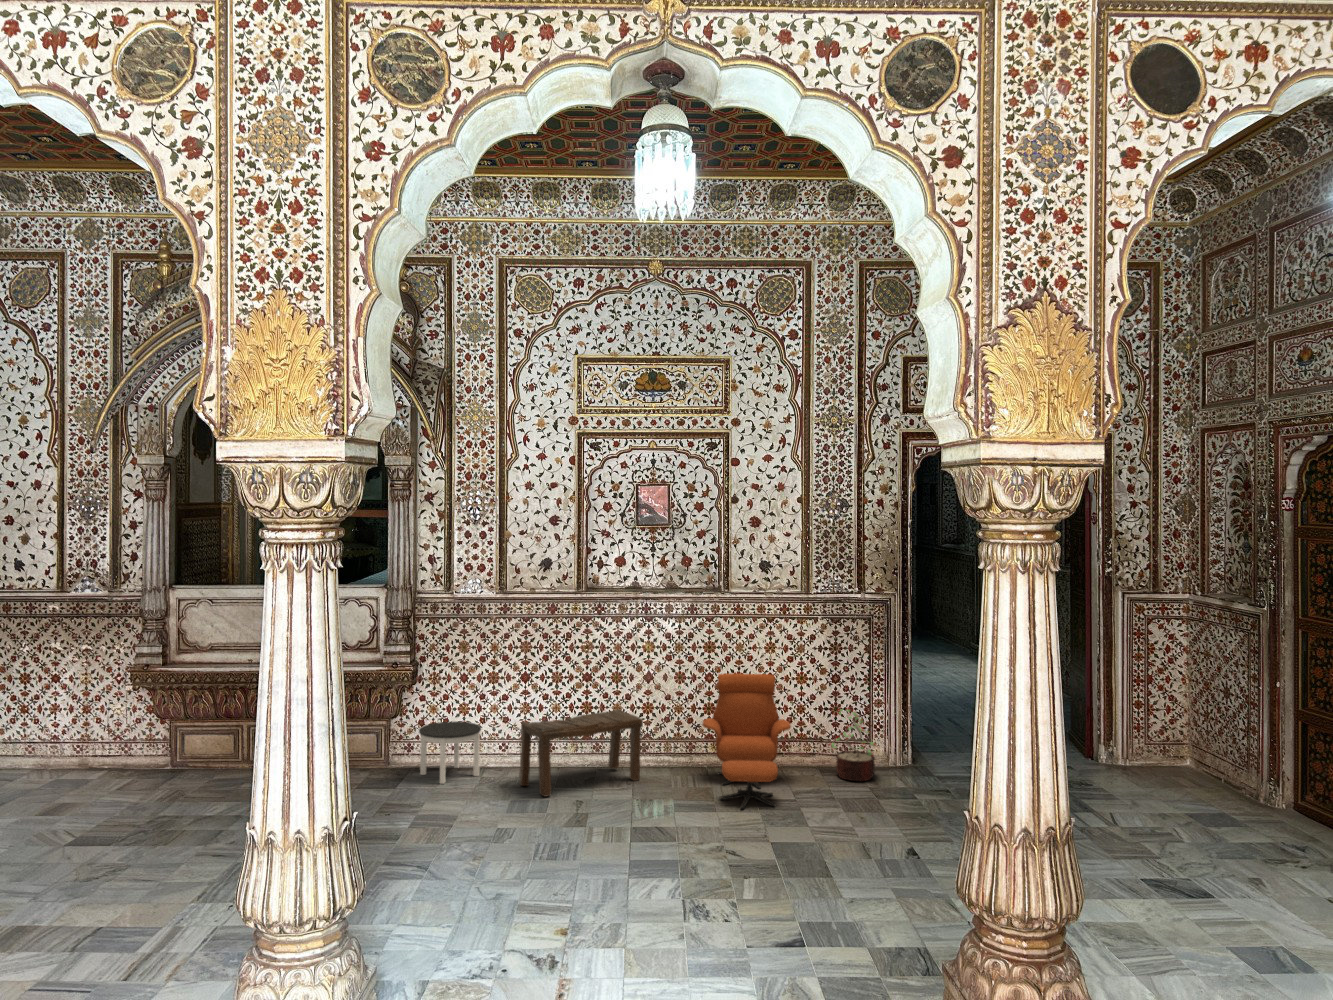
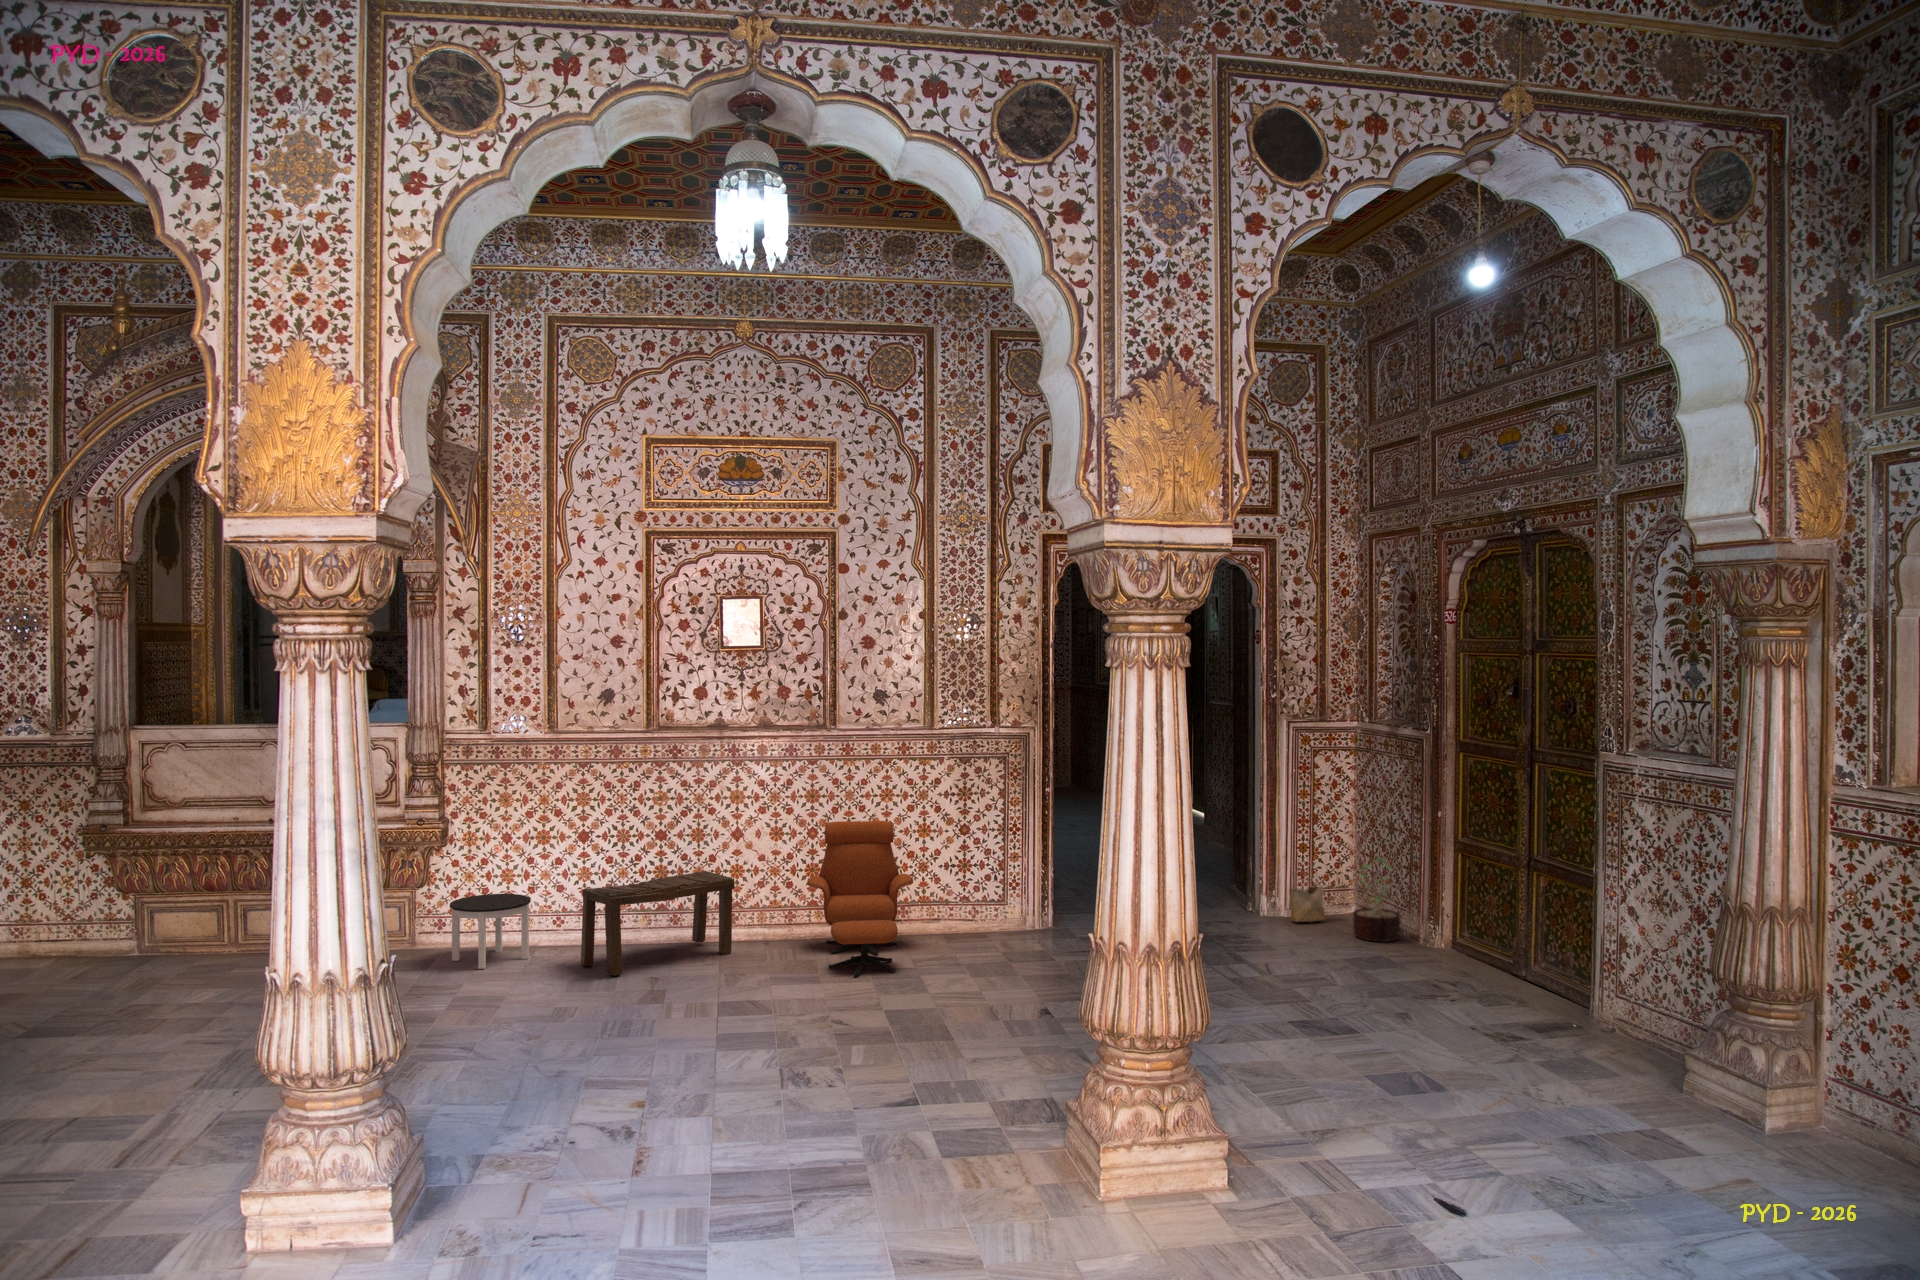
decorative plant: present [831,709,876,781] -> present [1353,858,1401,942]
woven basket: none [1124,727,1157,775] -> present [1290,872,1325,922]

